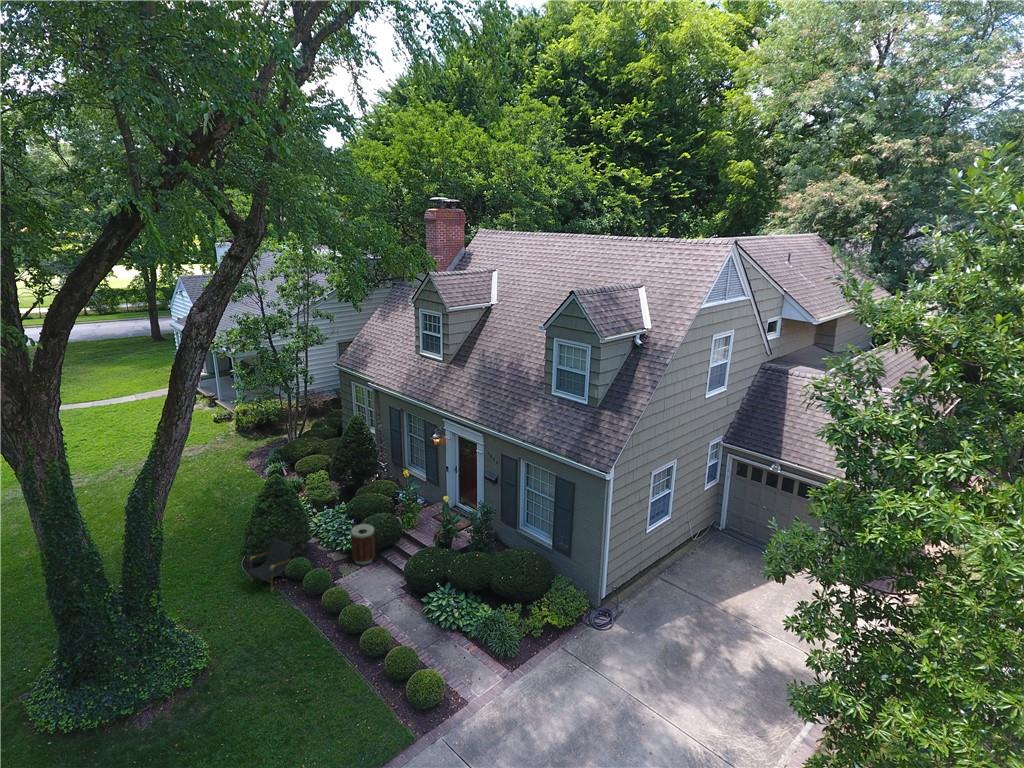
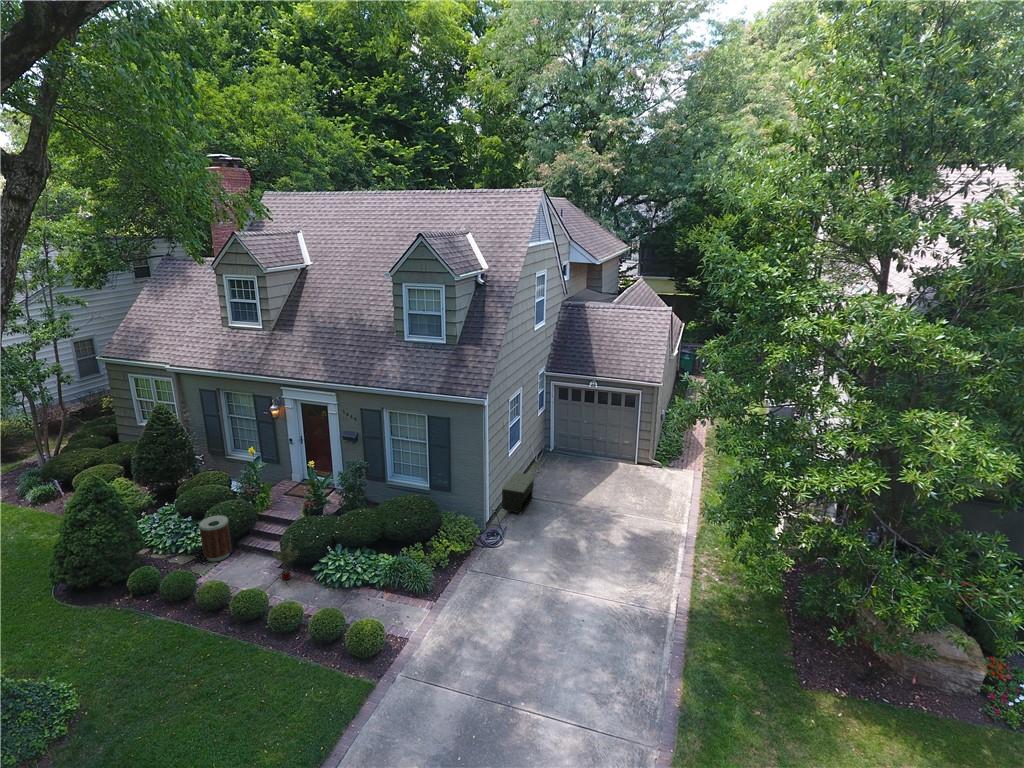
lounge chair: present [247,539,292,591] -> none [72,556,134,617]
storage bench: none [628,550,673,599] -> present [502,472,535,514]
potted tree: none [395,568,416,601] -> present [273,542,299,580]

